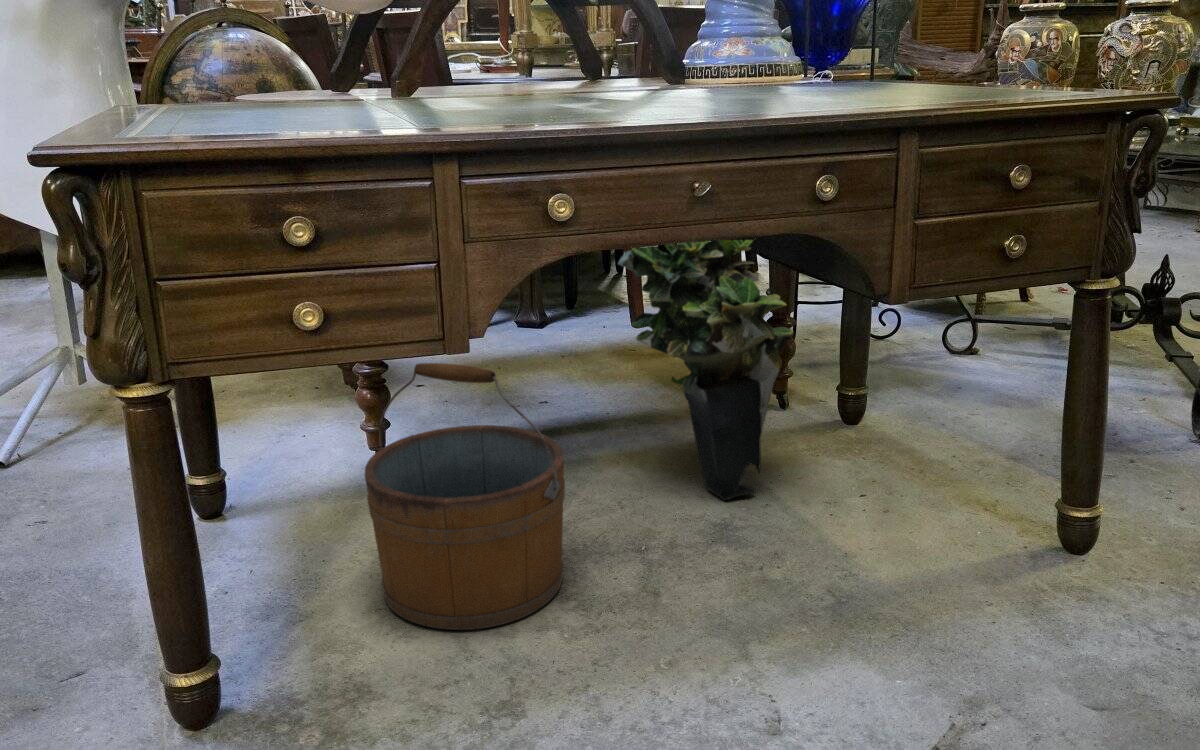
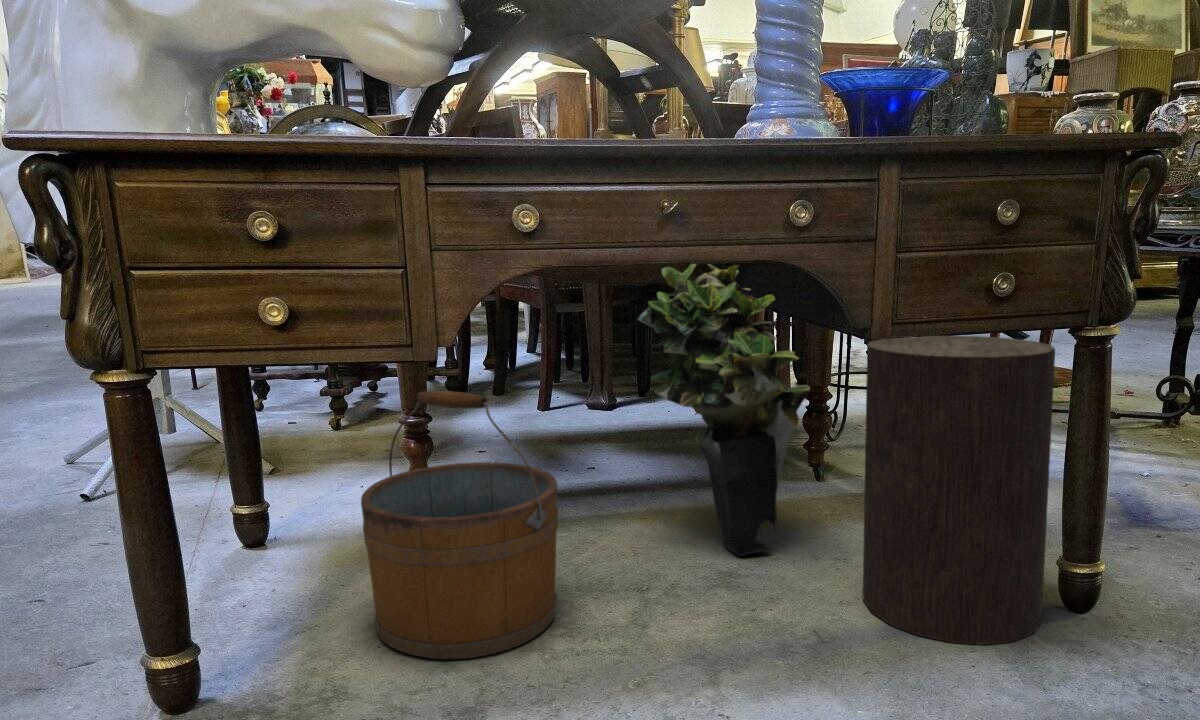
stool: none [850,284,1040,578] -> present [863,336,1055,645]

